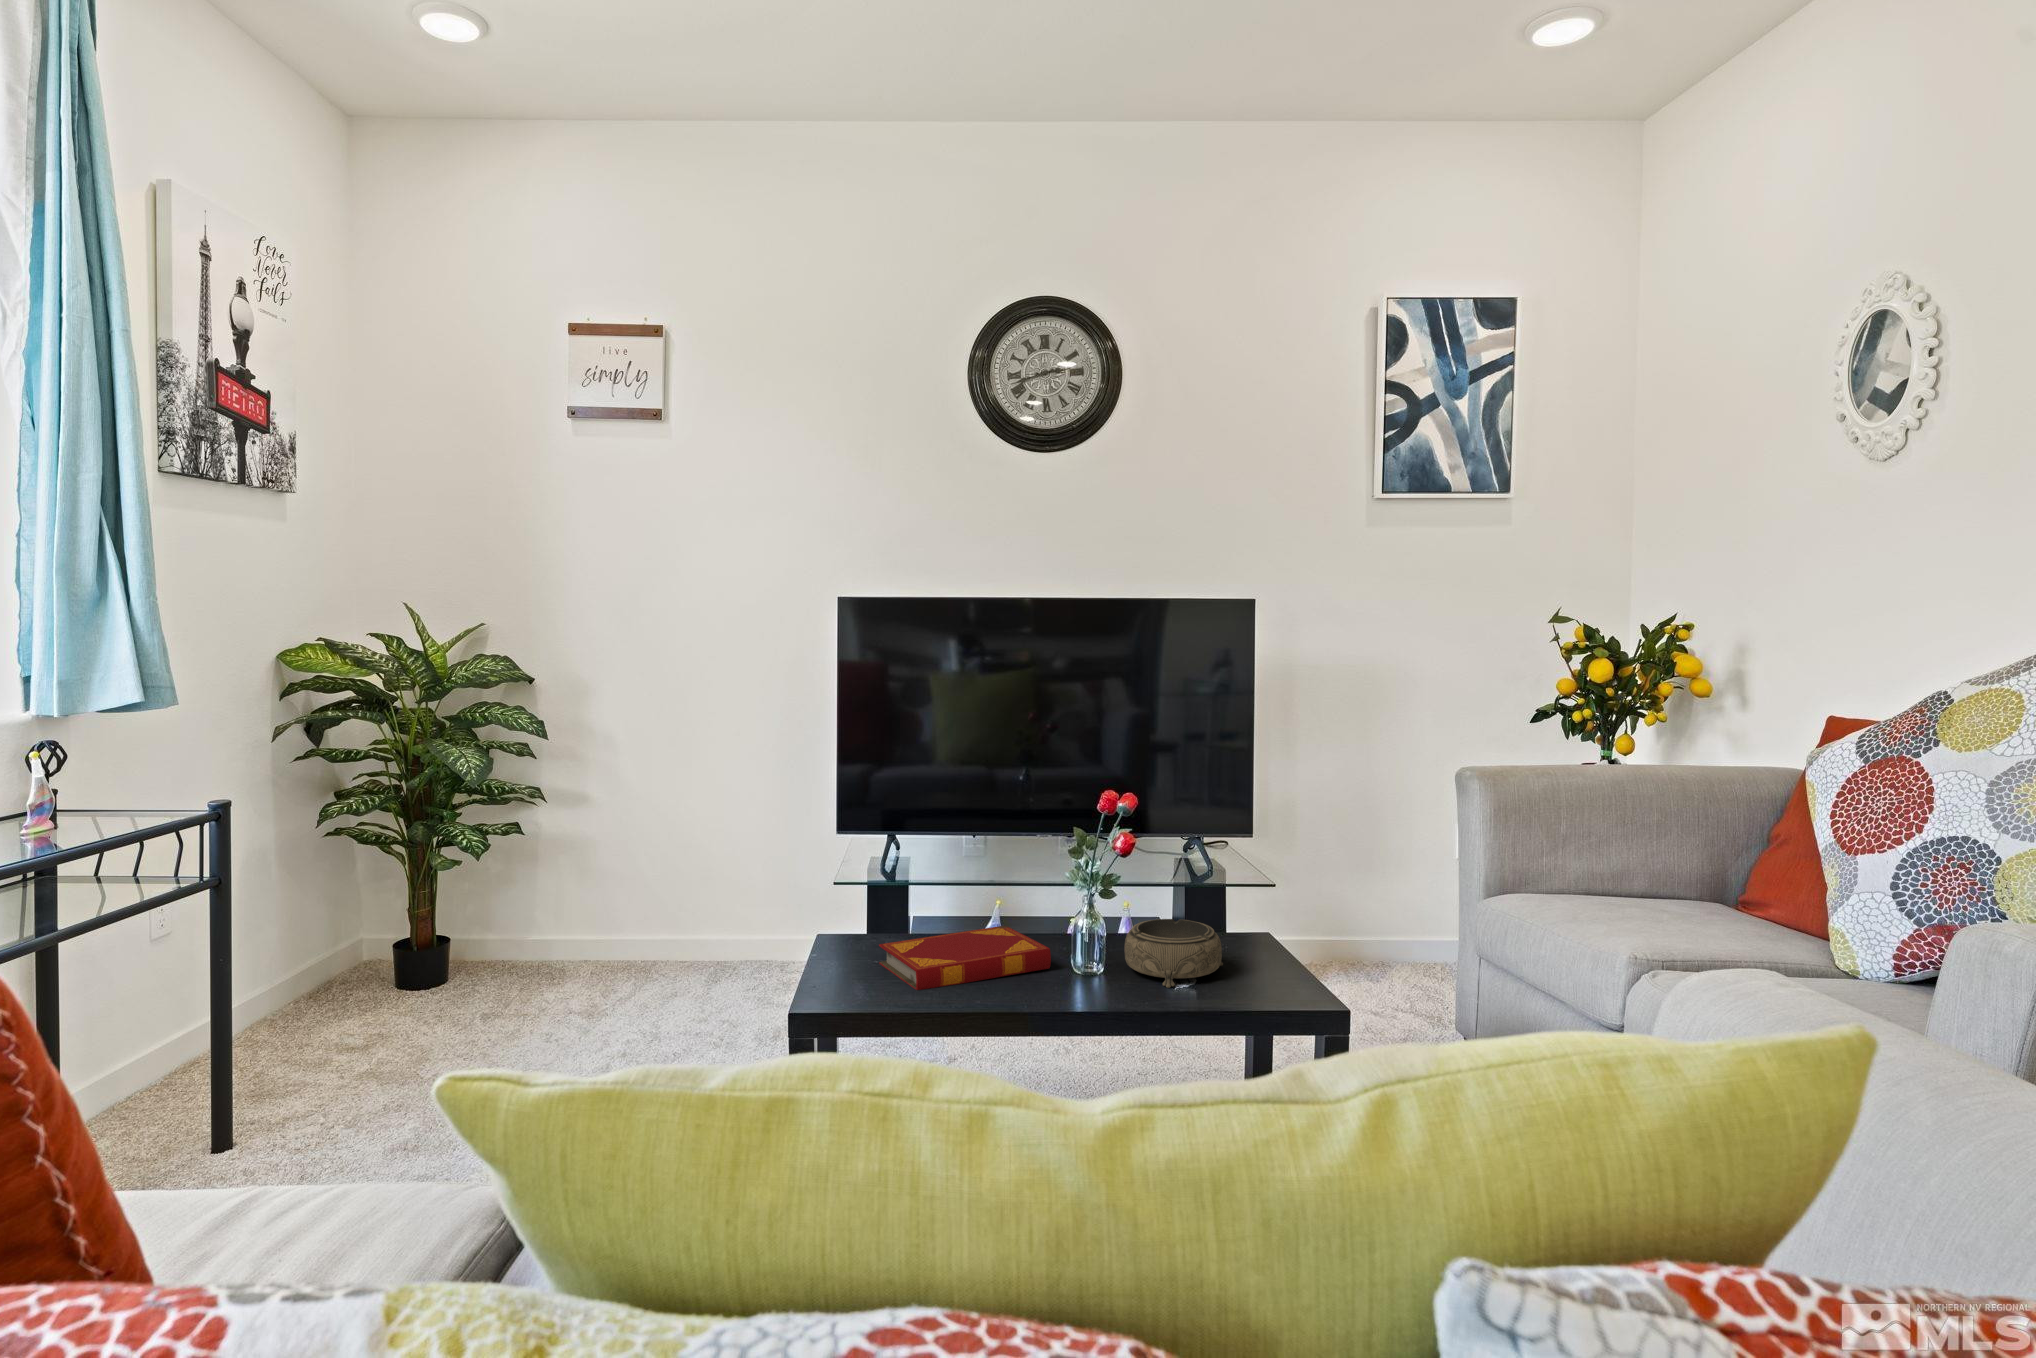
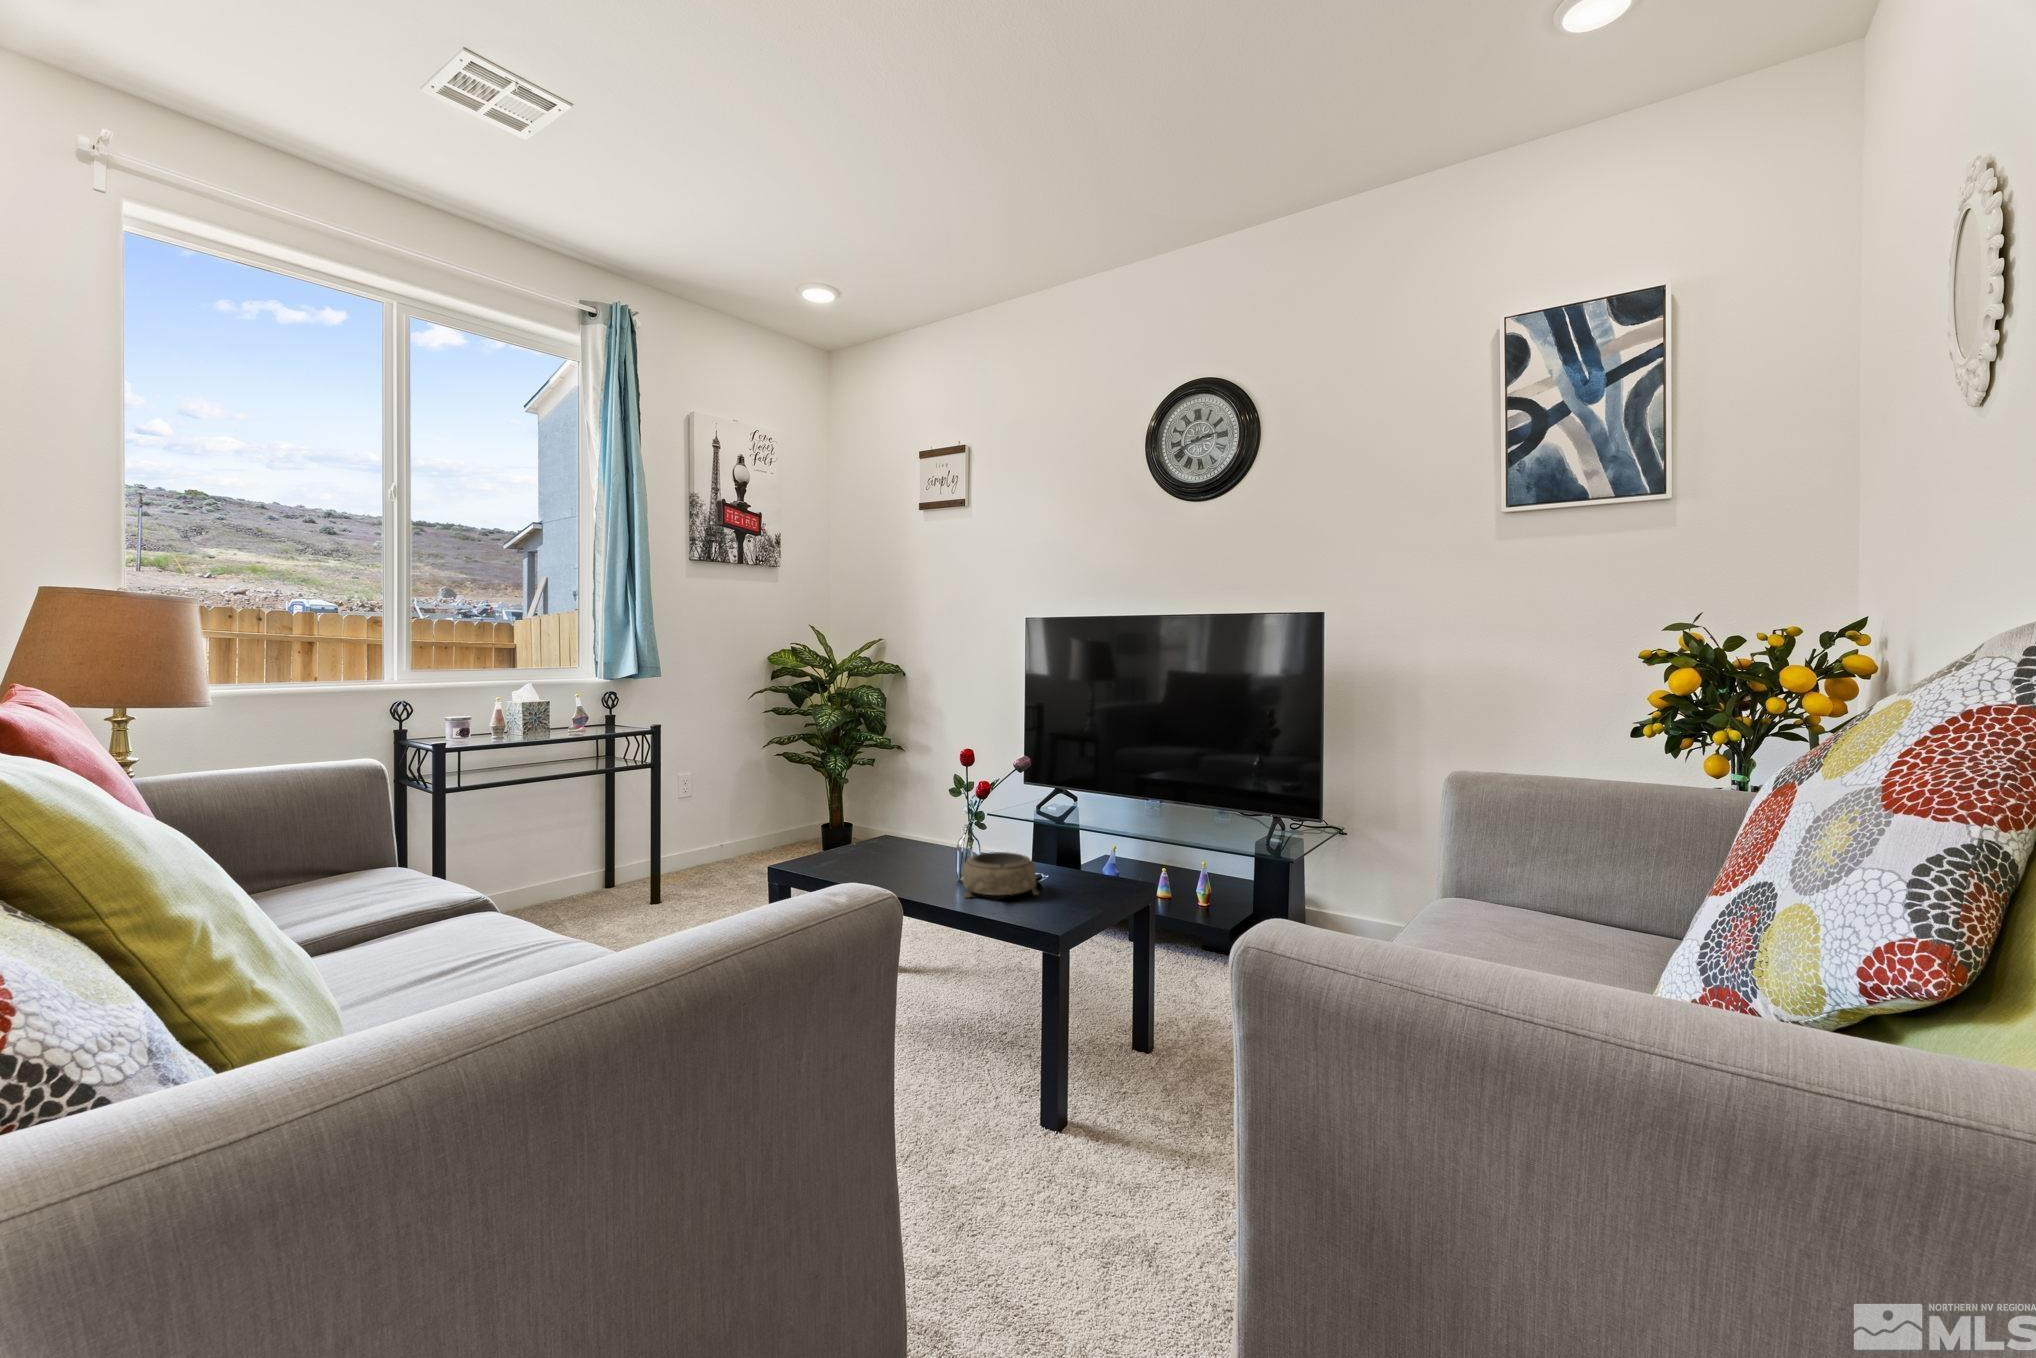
hardback book: present [879,925,1051,990] -> none [833,841,950,874]

